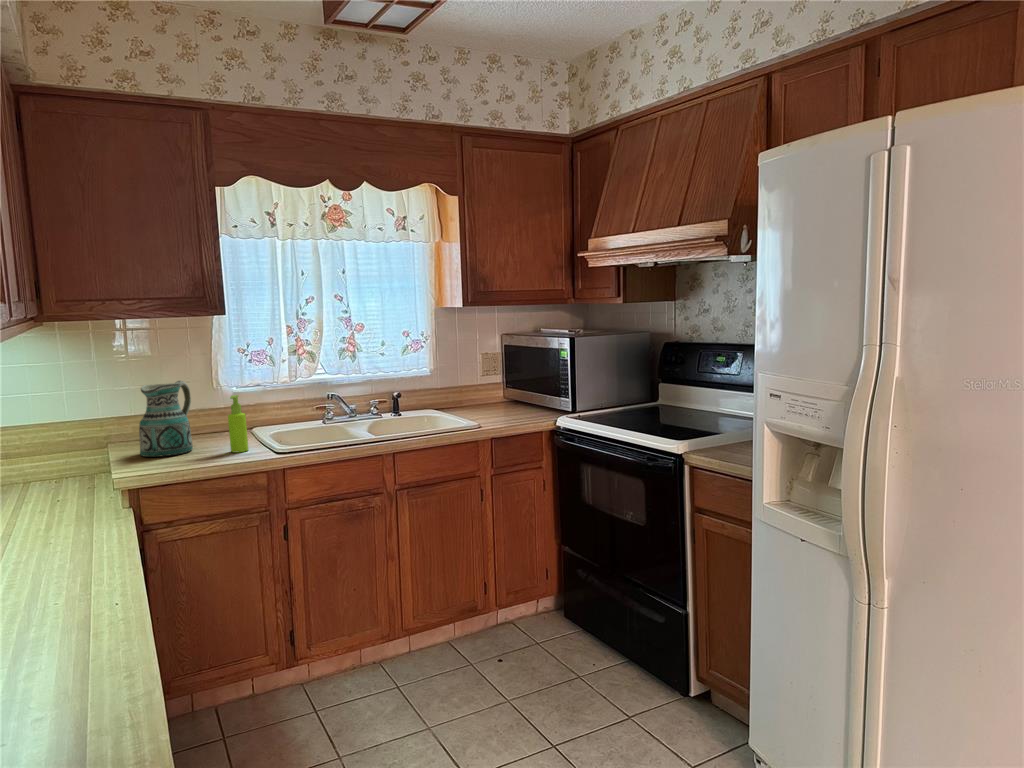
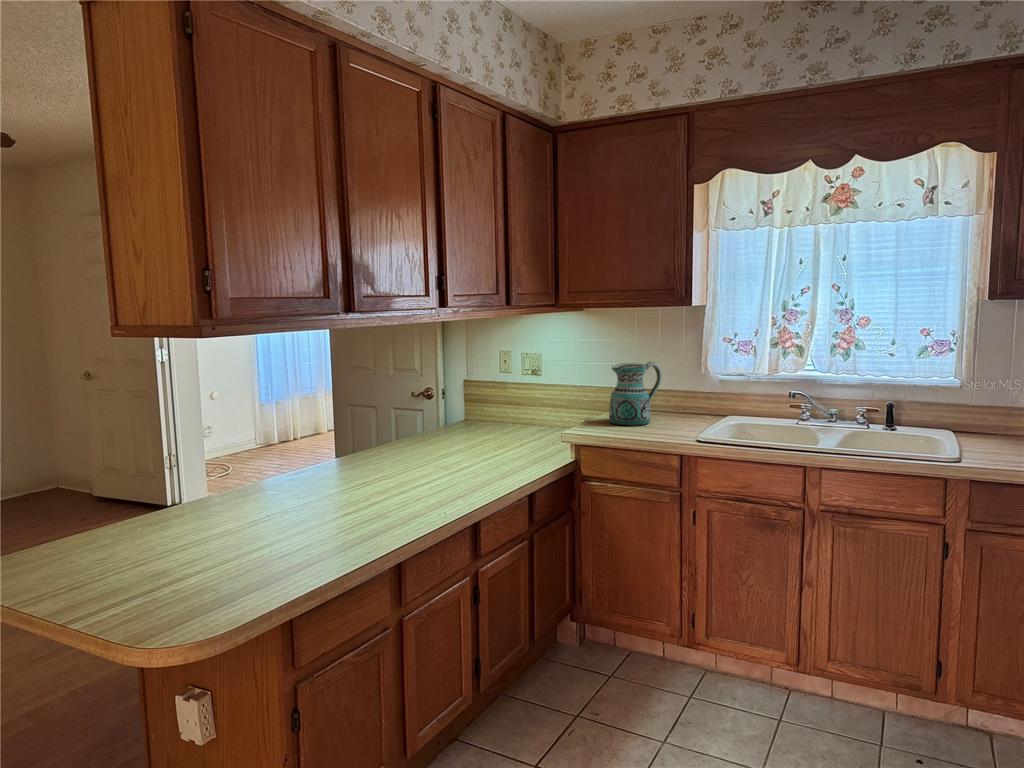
soap dispenser: present [228,395,248,452] -> none [665,381,681,434]

